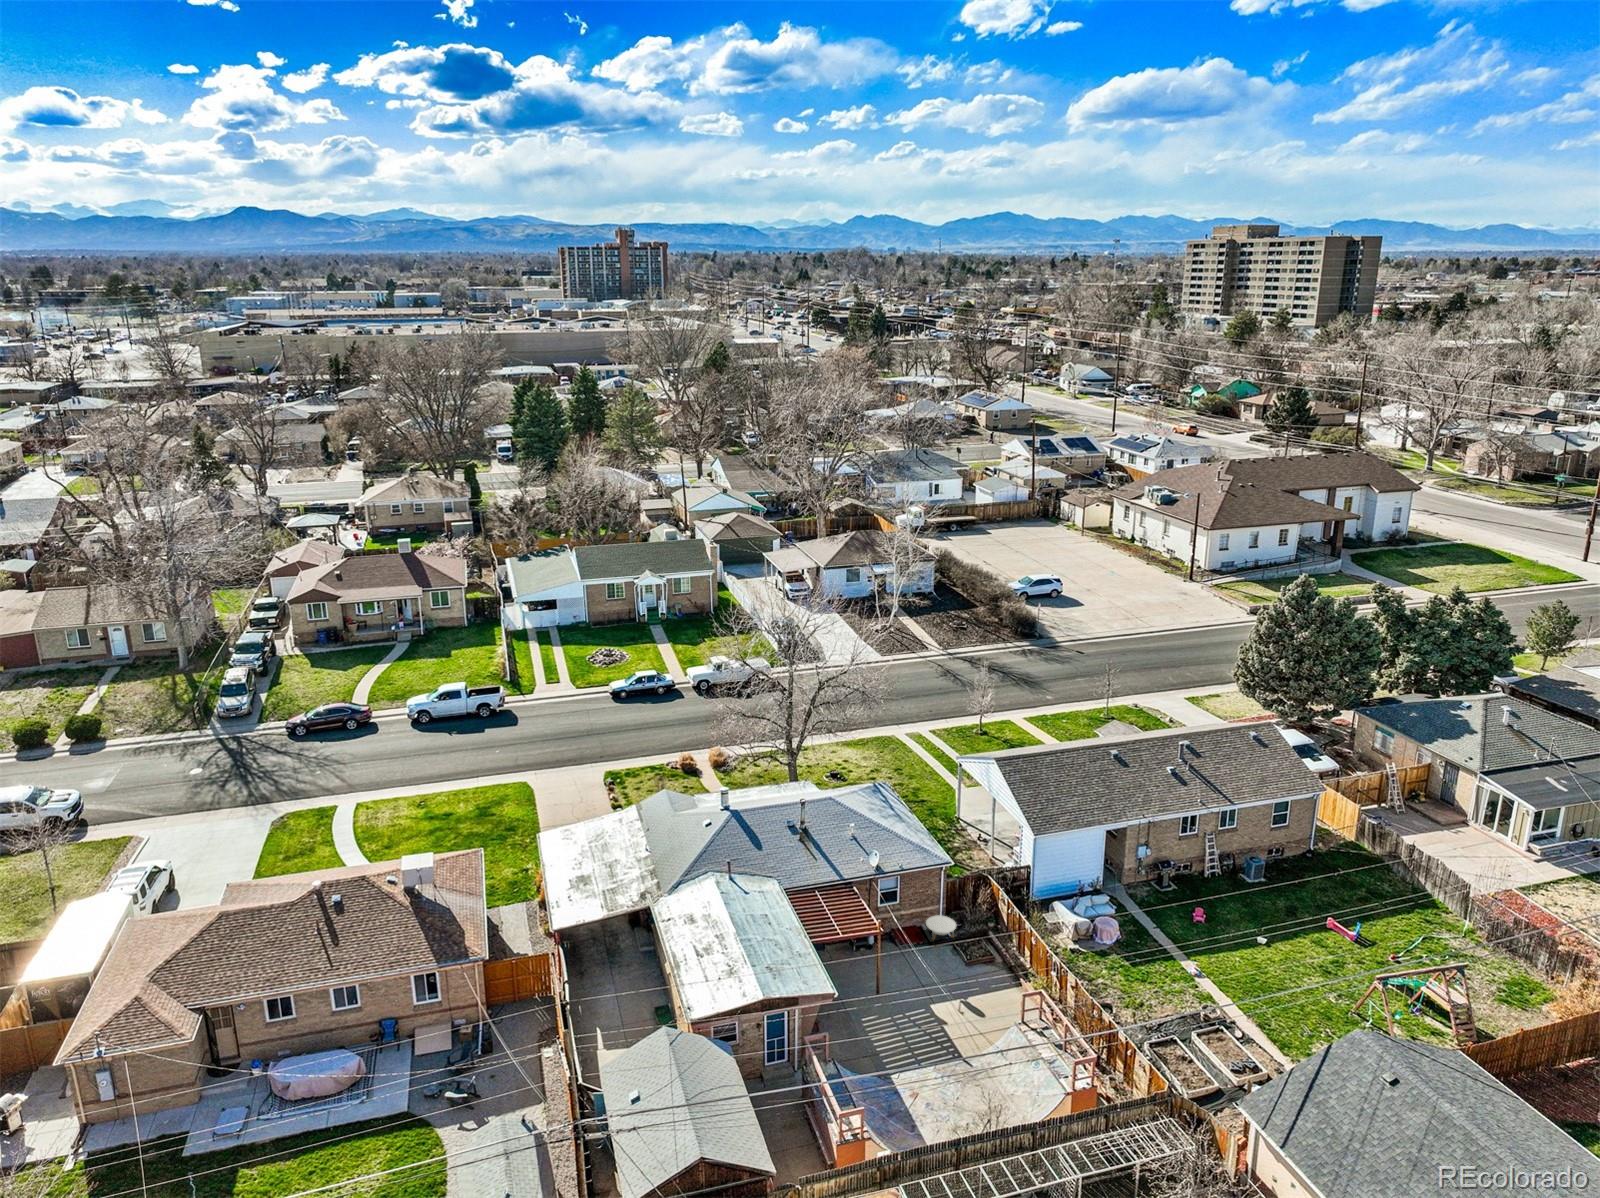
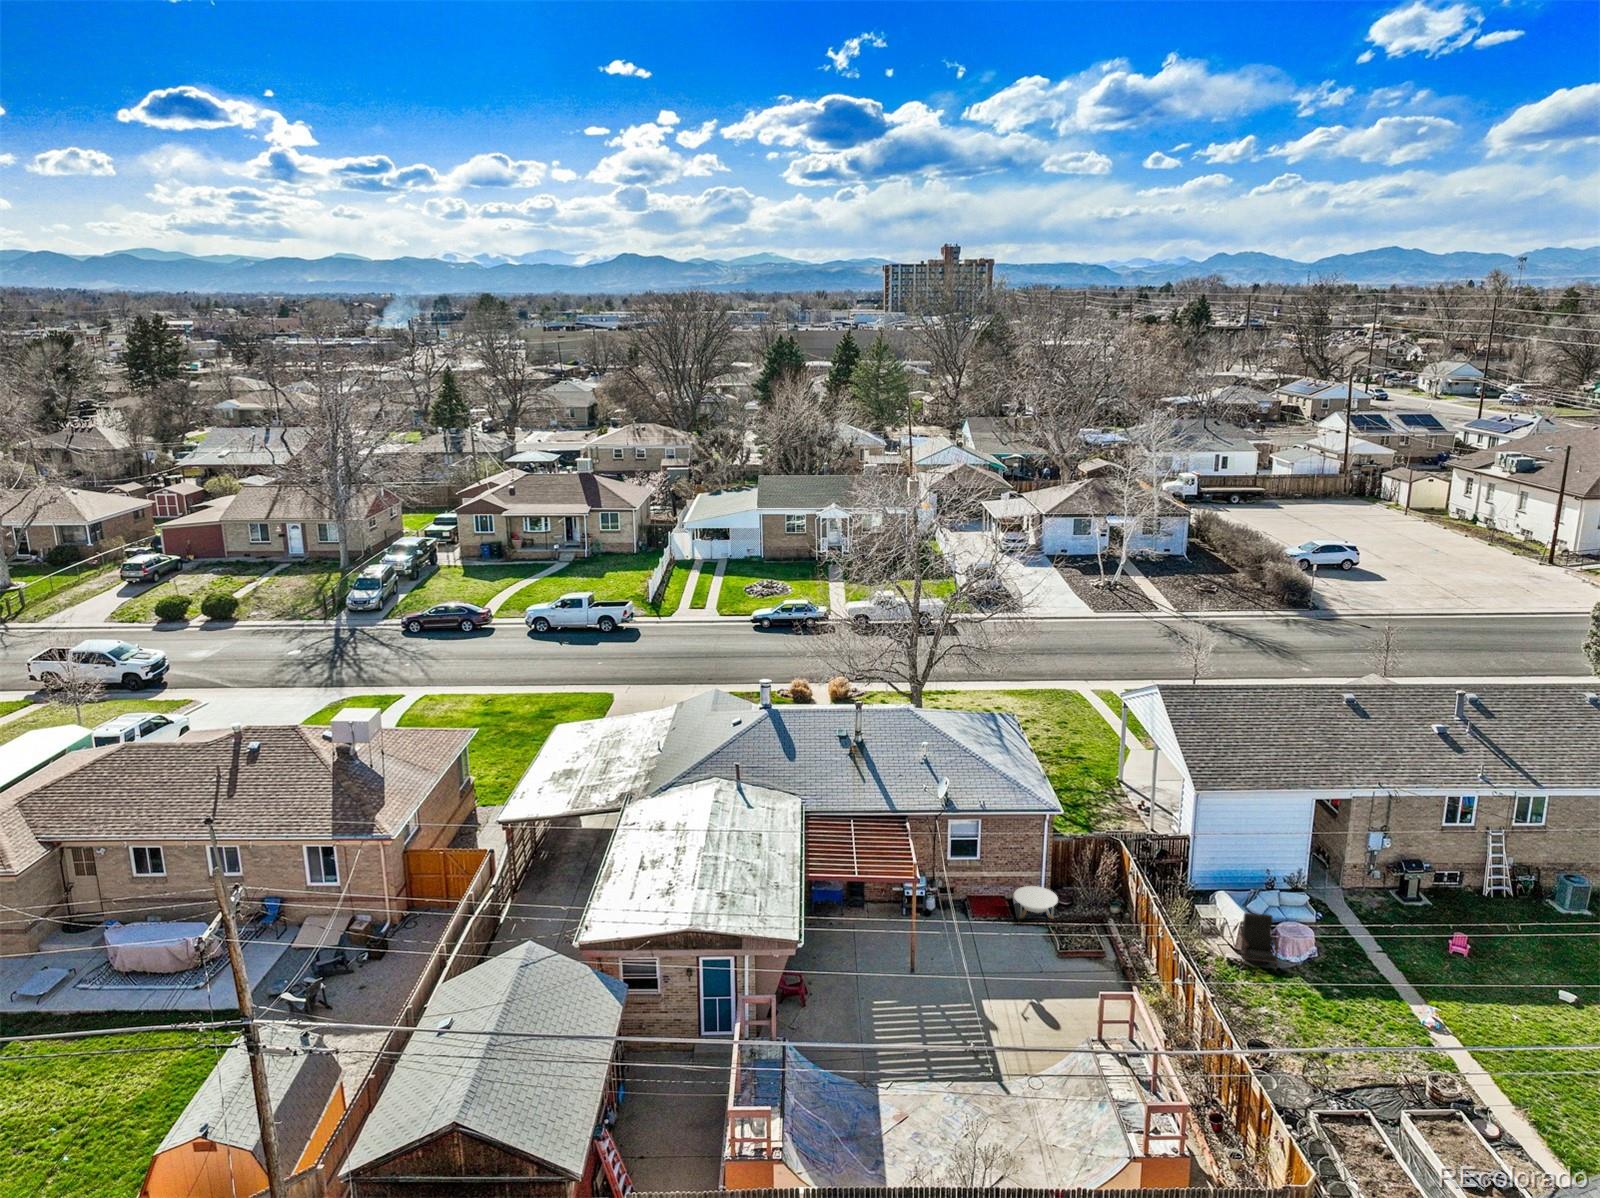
lounge chair: none [1074,916,1103,954] -> present [1239,913,1279,970]

